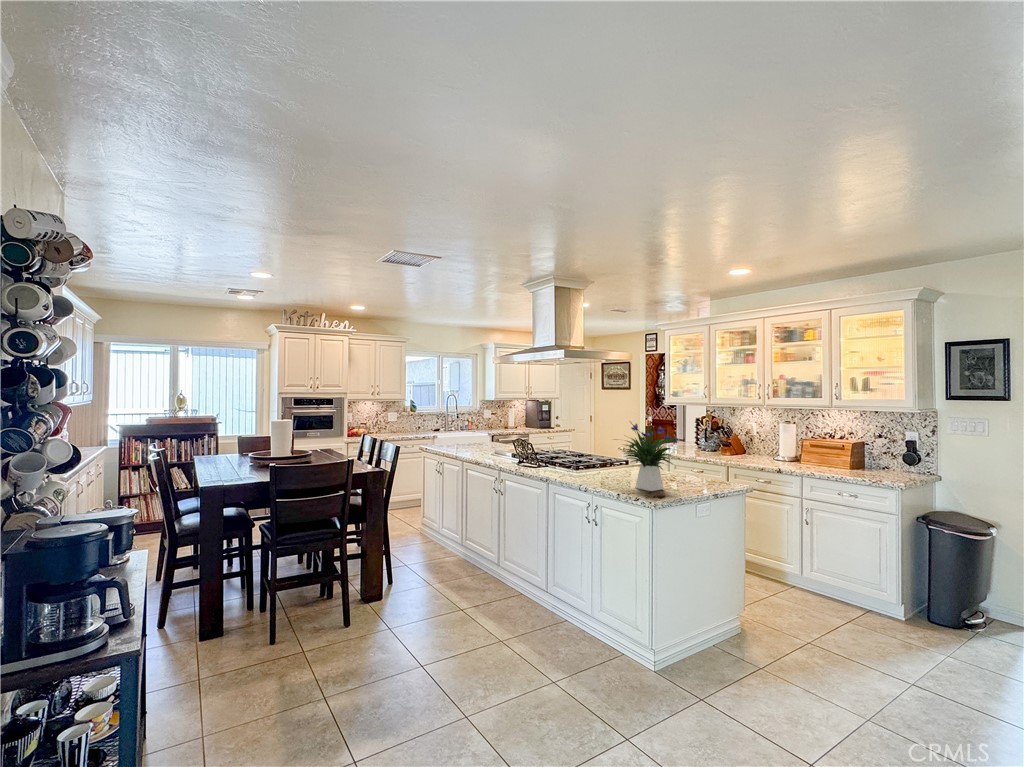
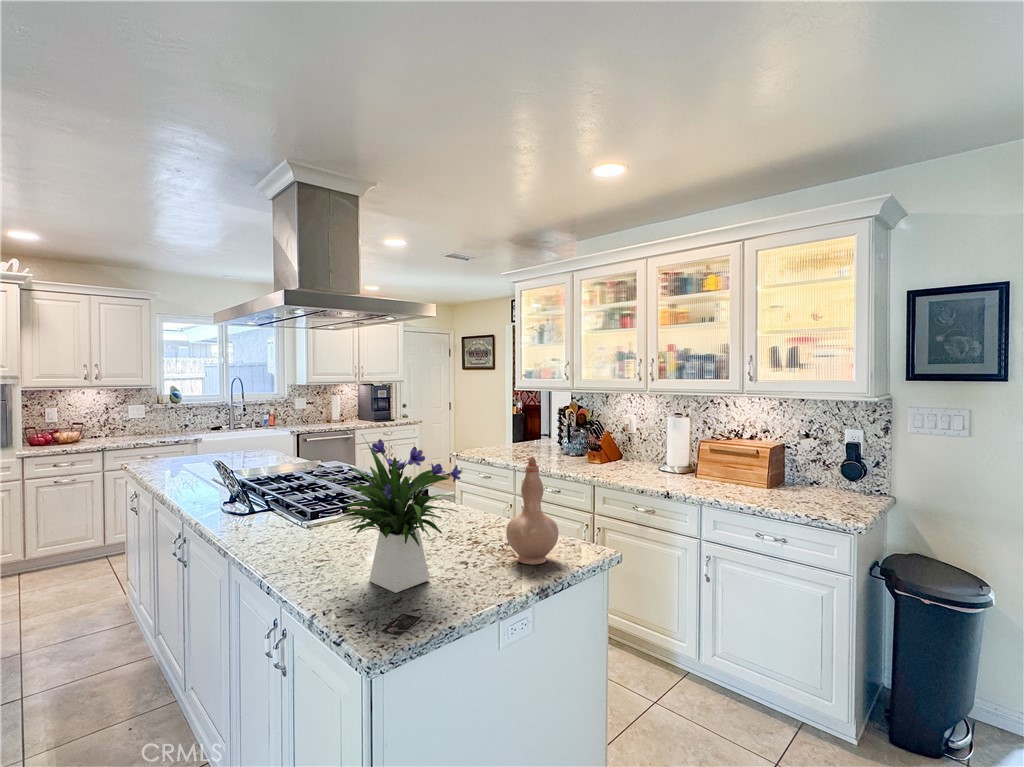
vase: none [696,435,724,488] -> present [506,457,559,564]

